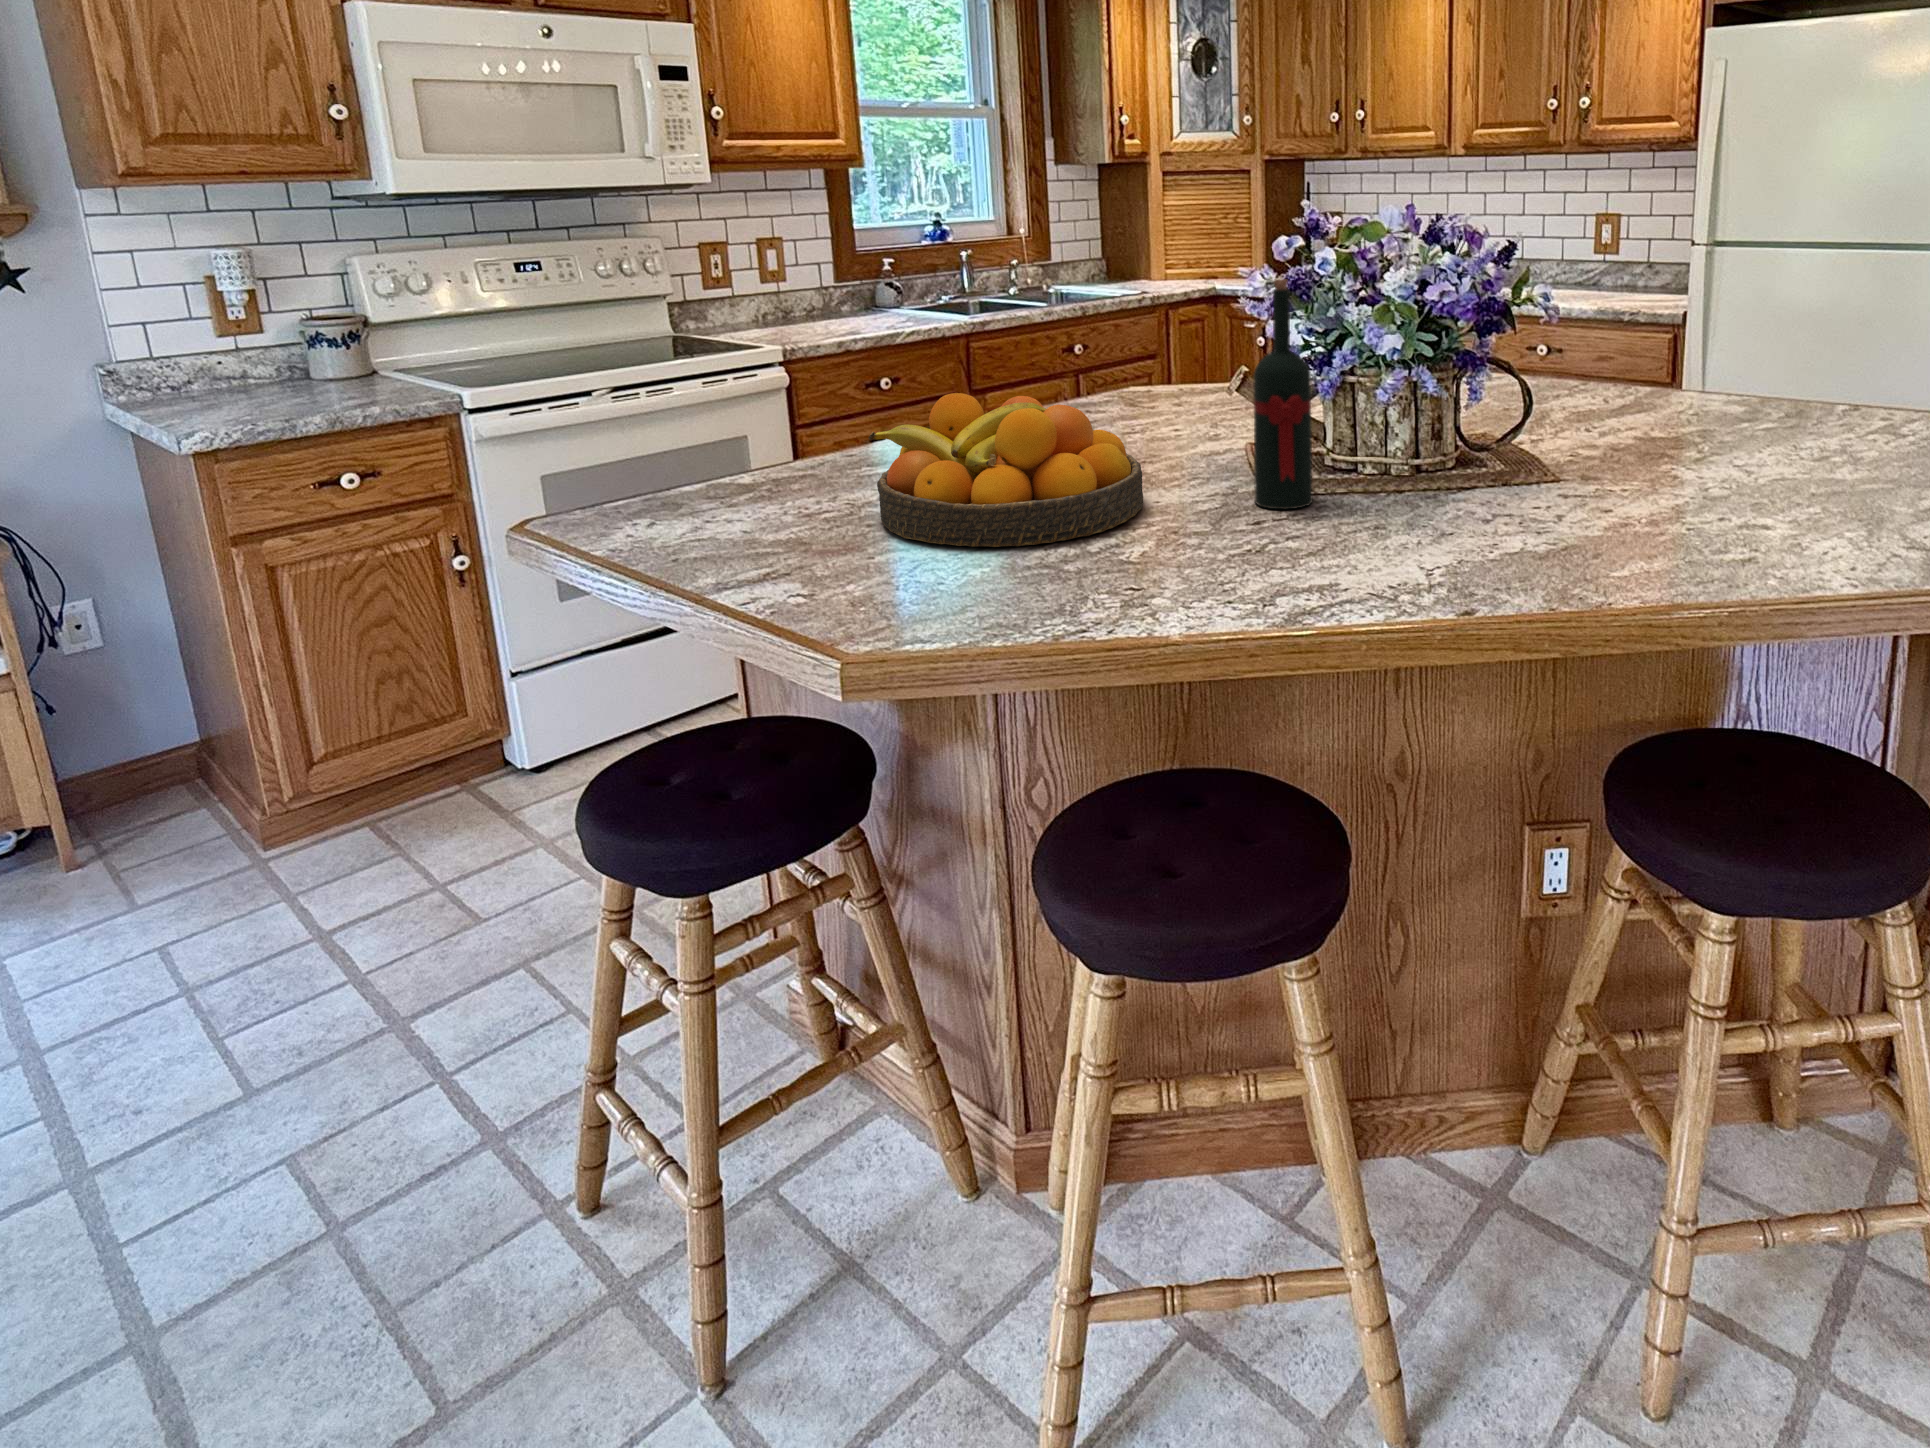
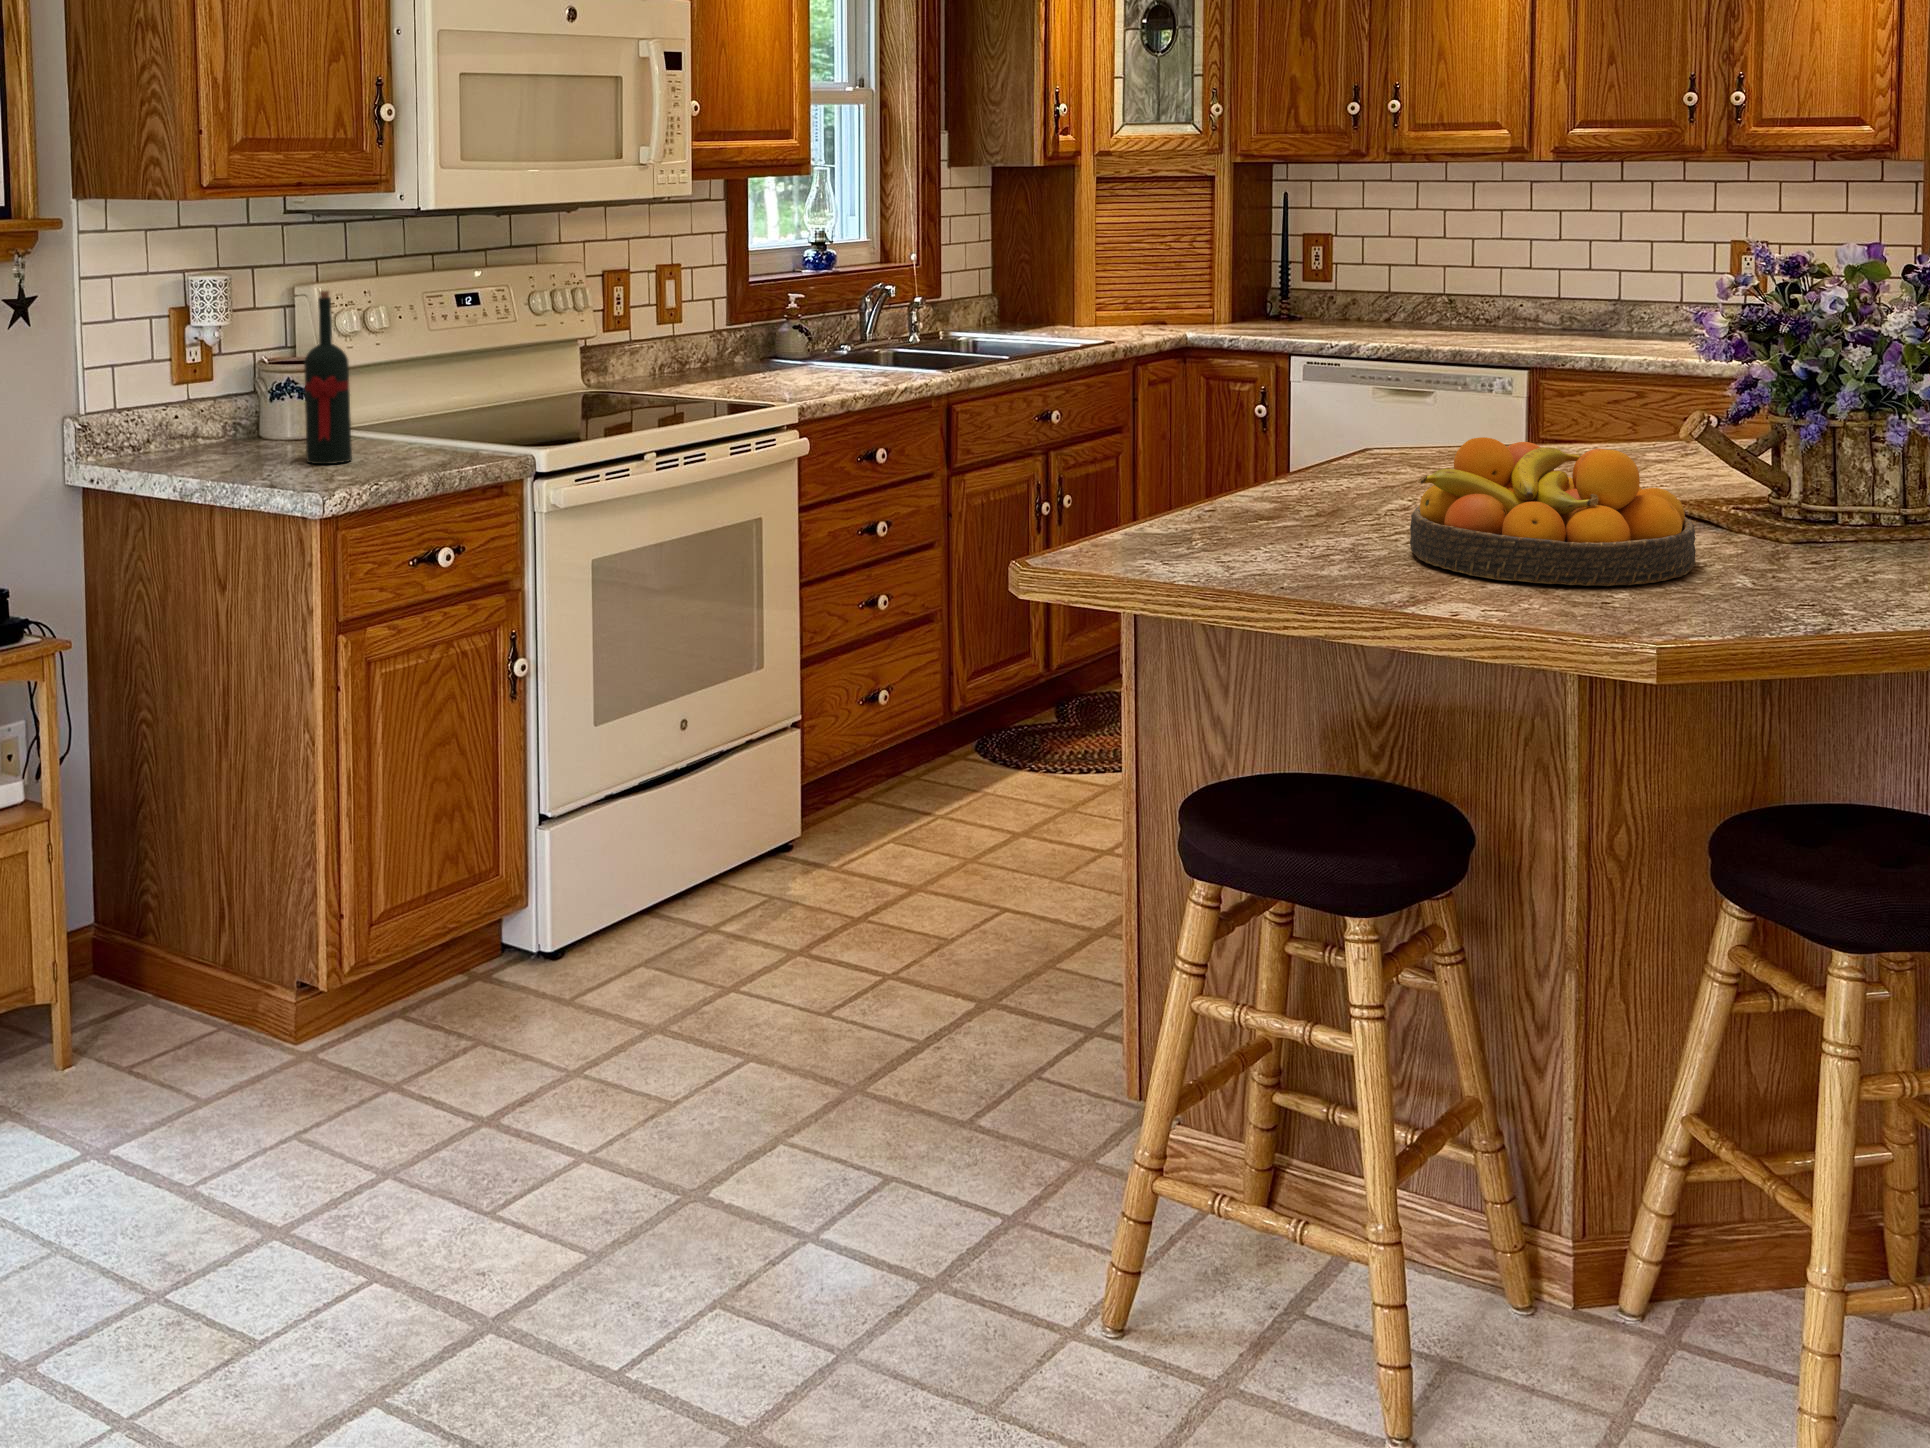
wine bottle: present [1253,279,1313,510] -> present [304,291,352,464]

